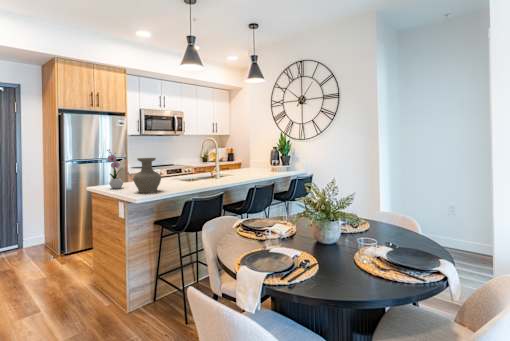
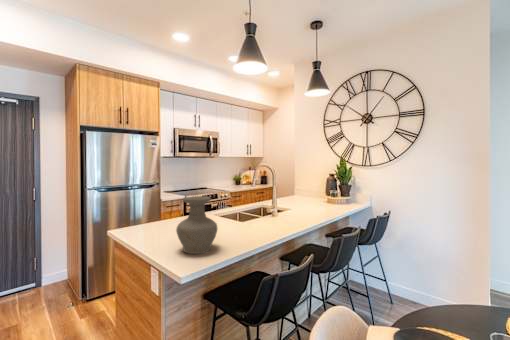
flower arrangement: present [107,150,123,189] -> none [138,182,159,239]

